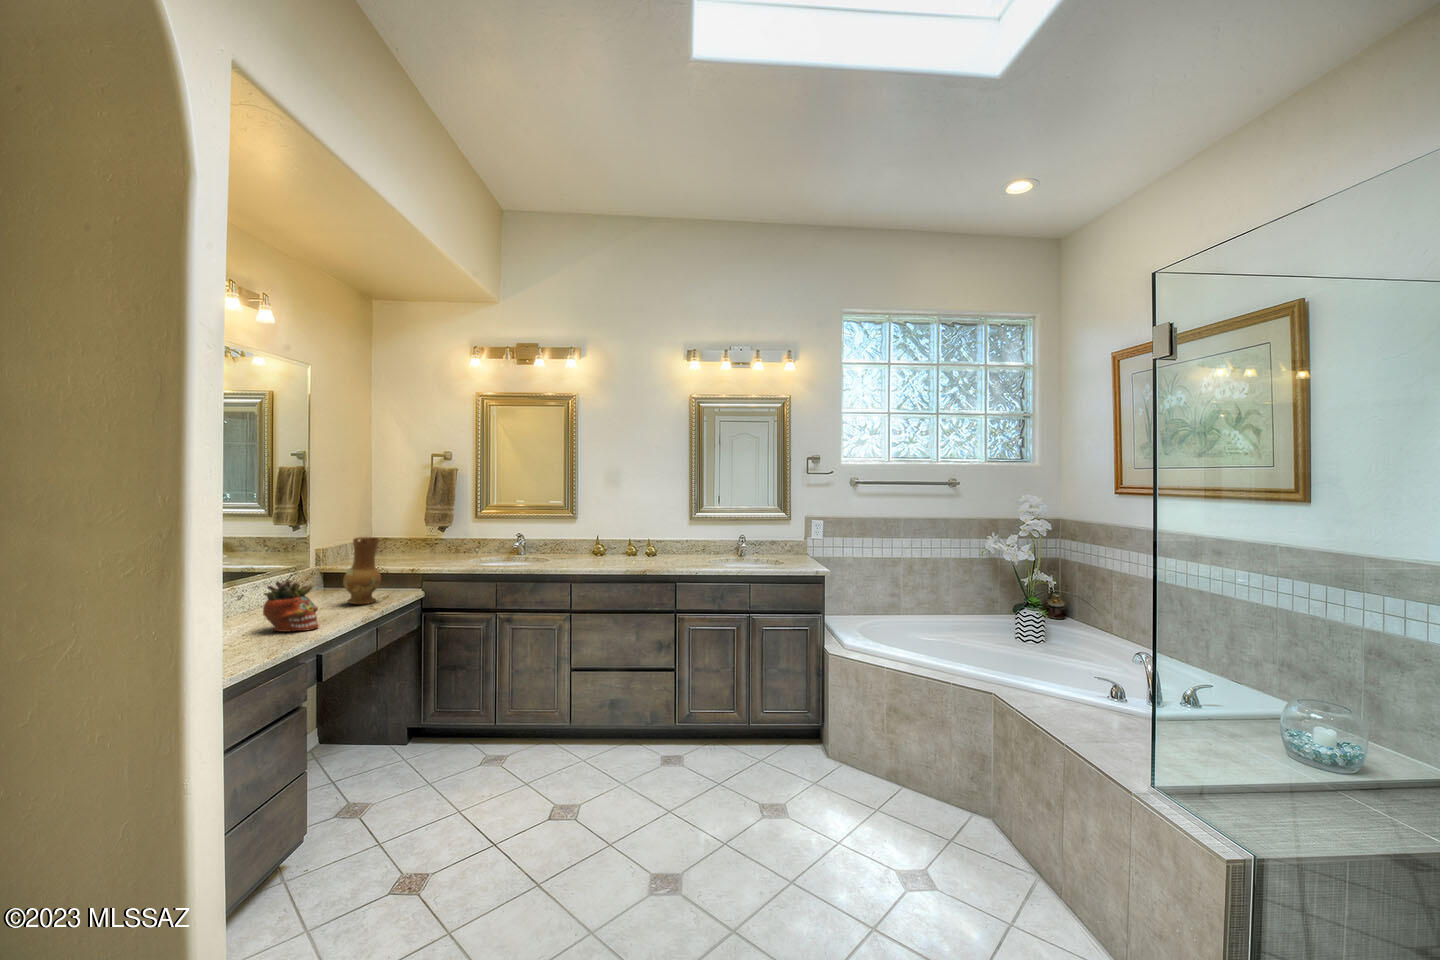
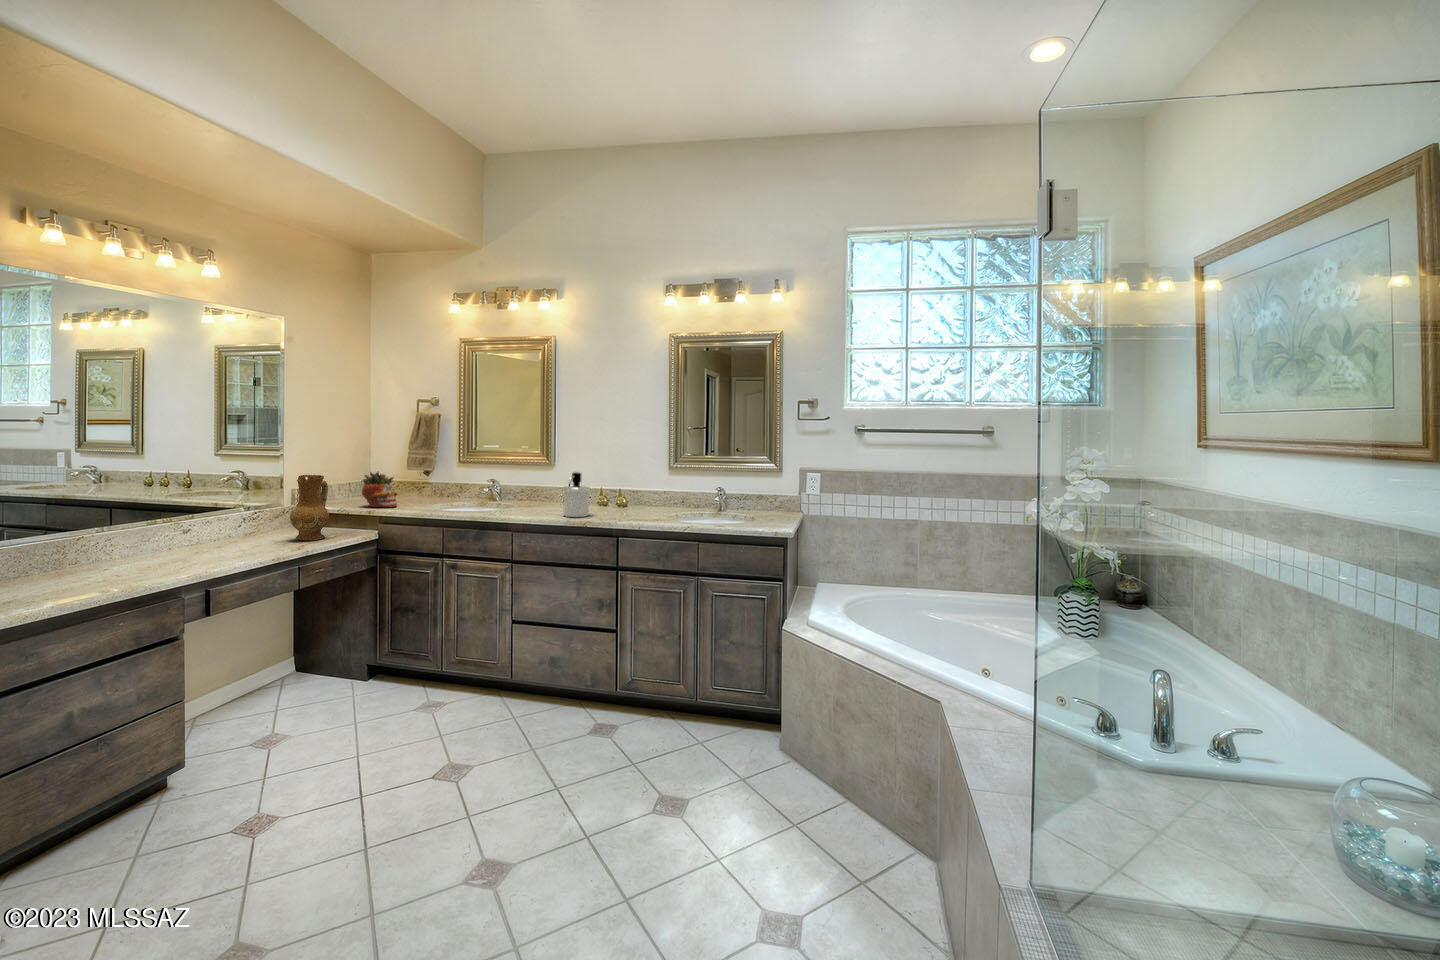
soap dispenser: none [611,526,636,567] -> present [563,472,590,517]
succulent planter: present [263,579,319,632] -> present [362,472,397,507]

